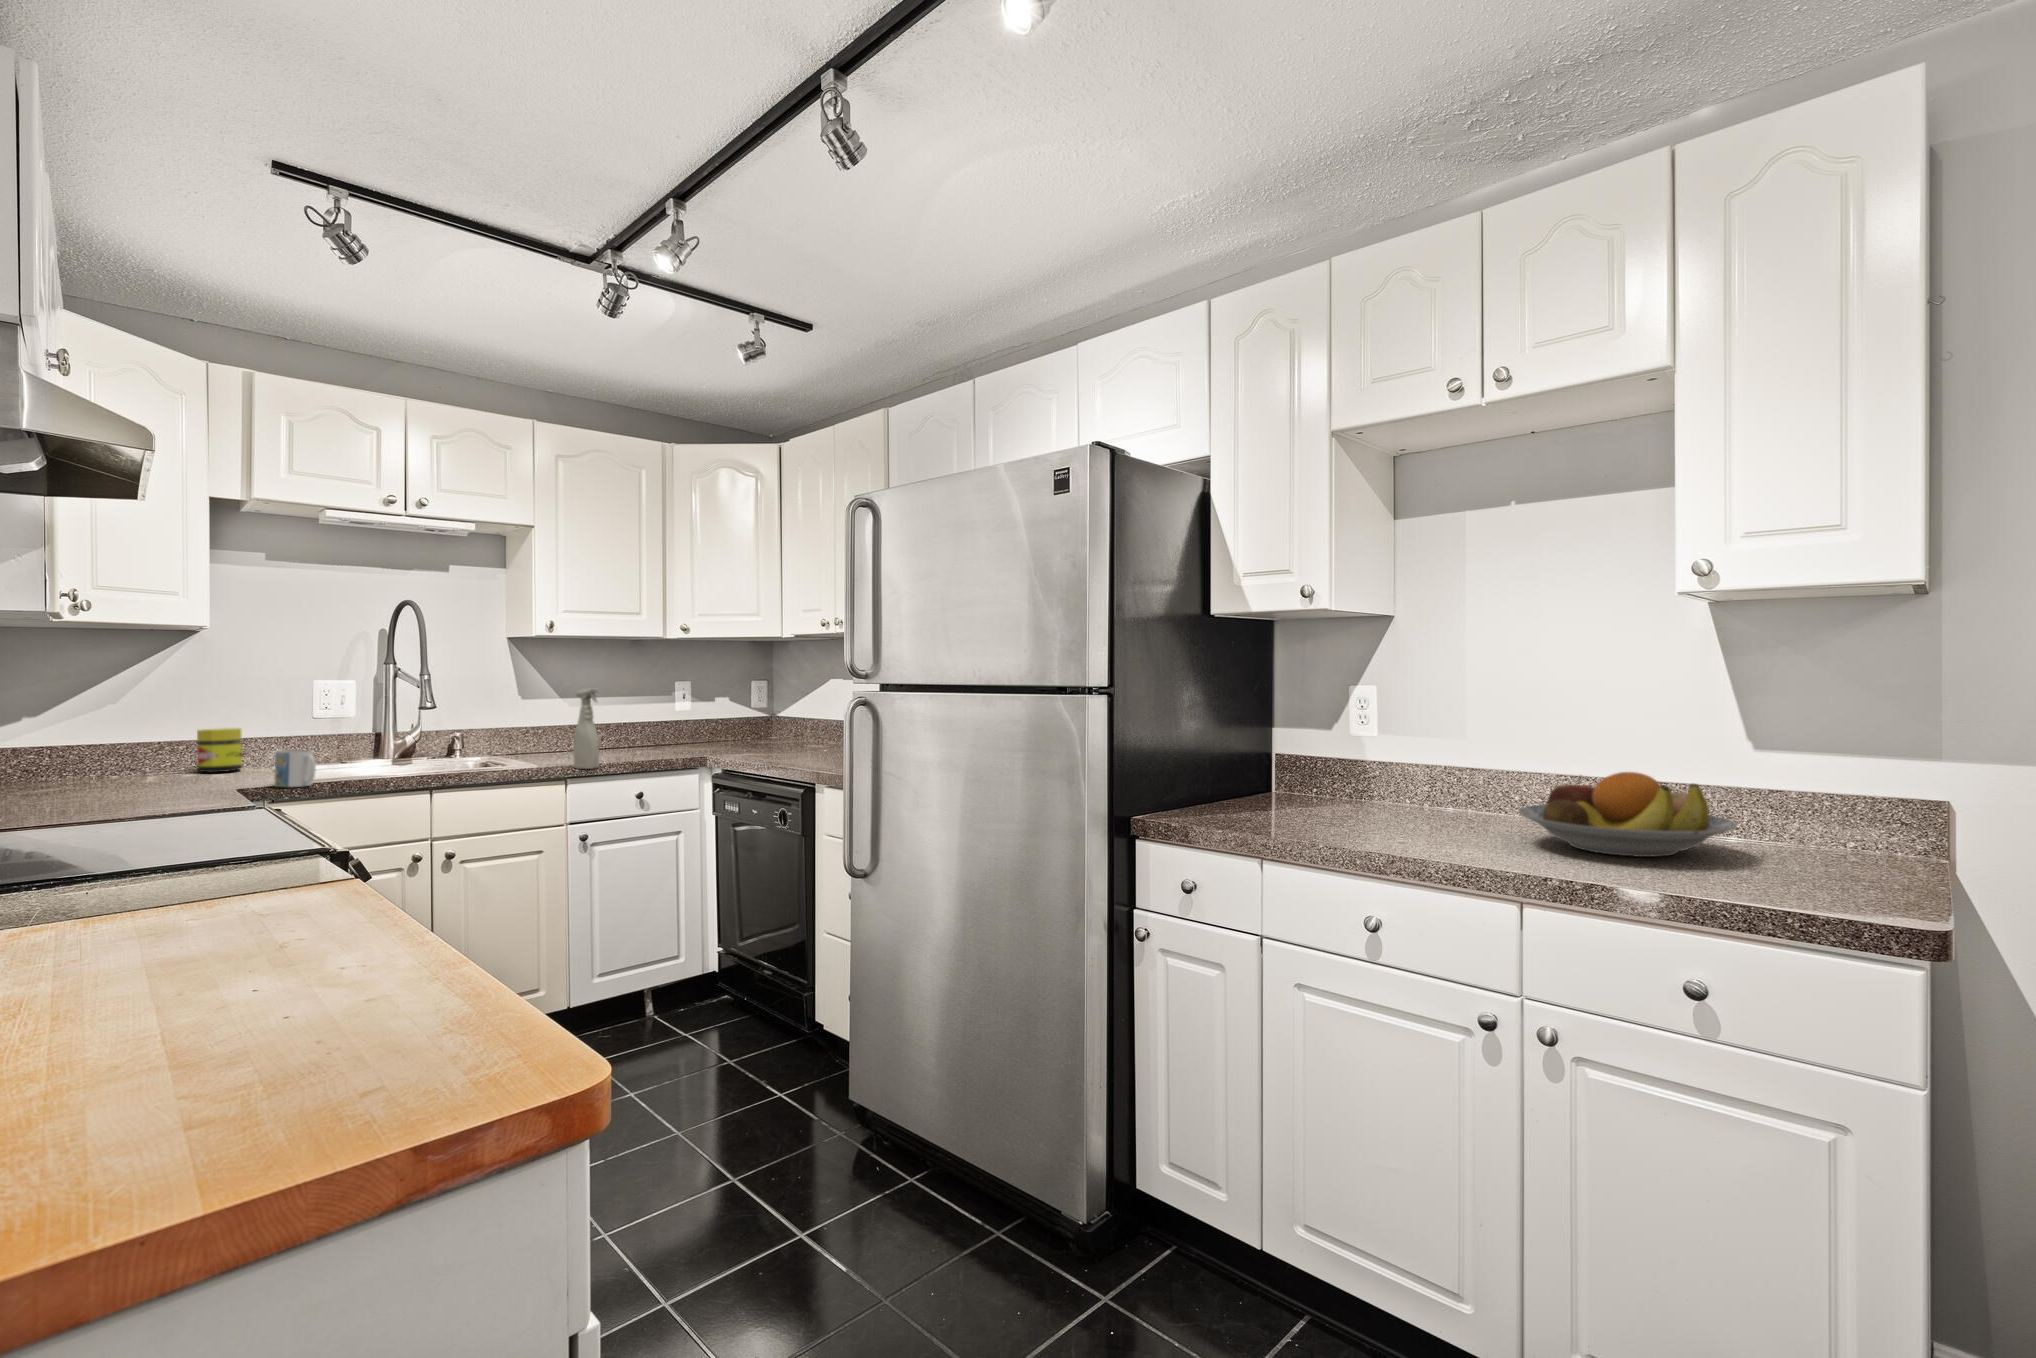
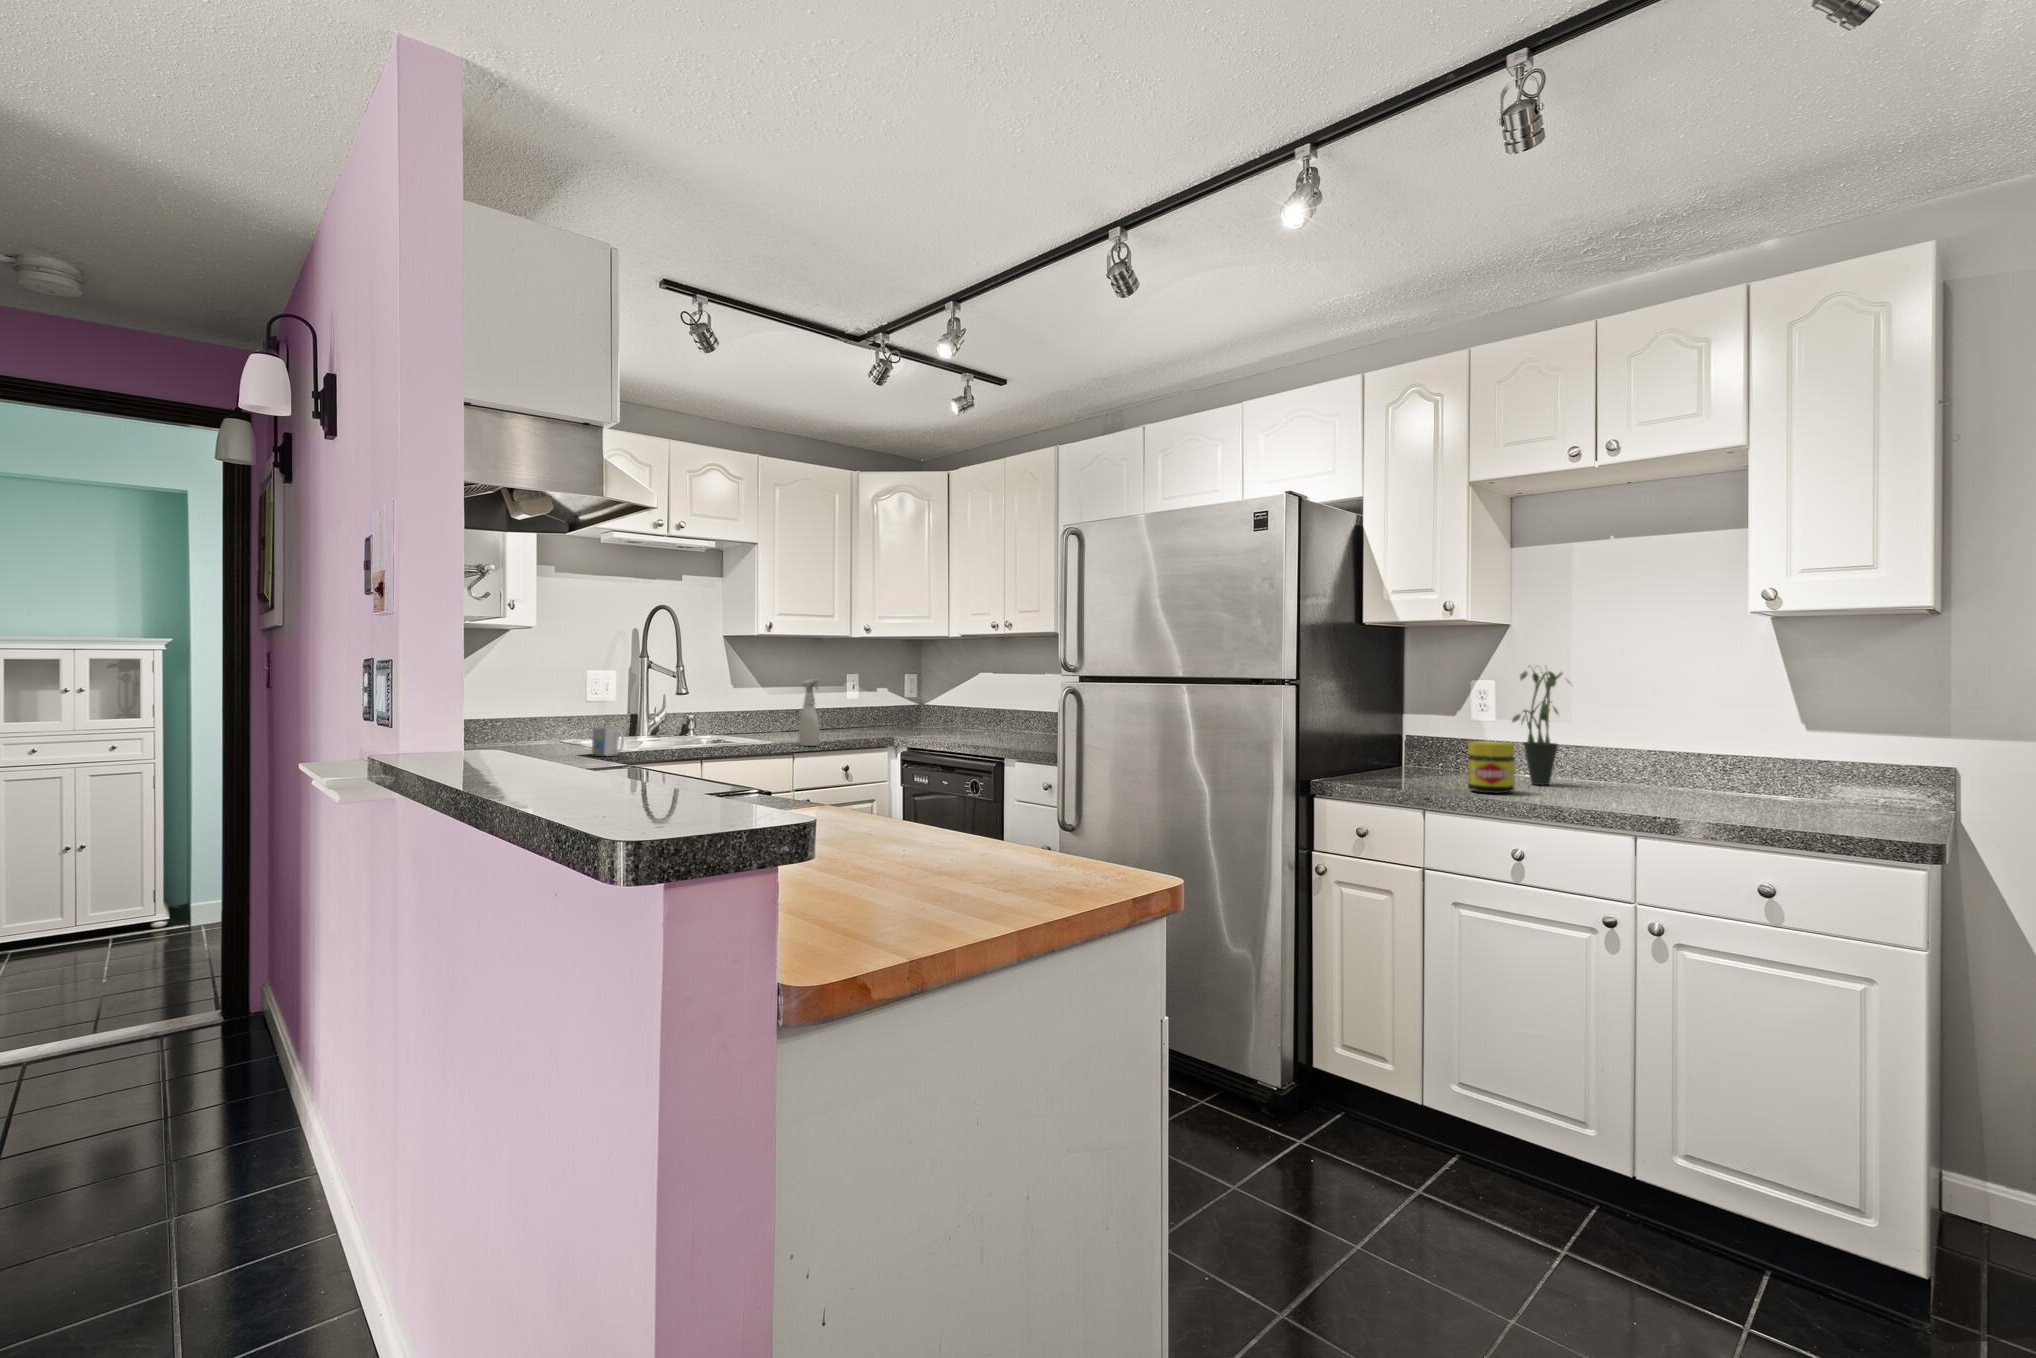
potted plant: none [1386,666,1461,821] -> present [1512,666,1570,785]
jar: present [197,728,242,772] -> present [1468,741,1515,793]
fruit bowl: present [1518,772,1737,857] -> none [1624,745,1794,807]

